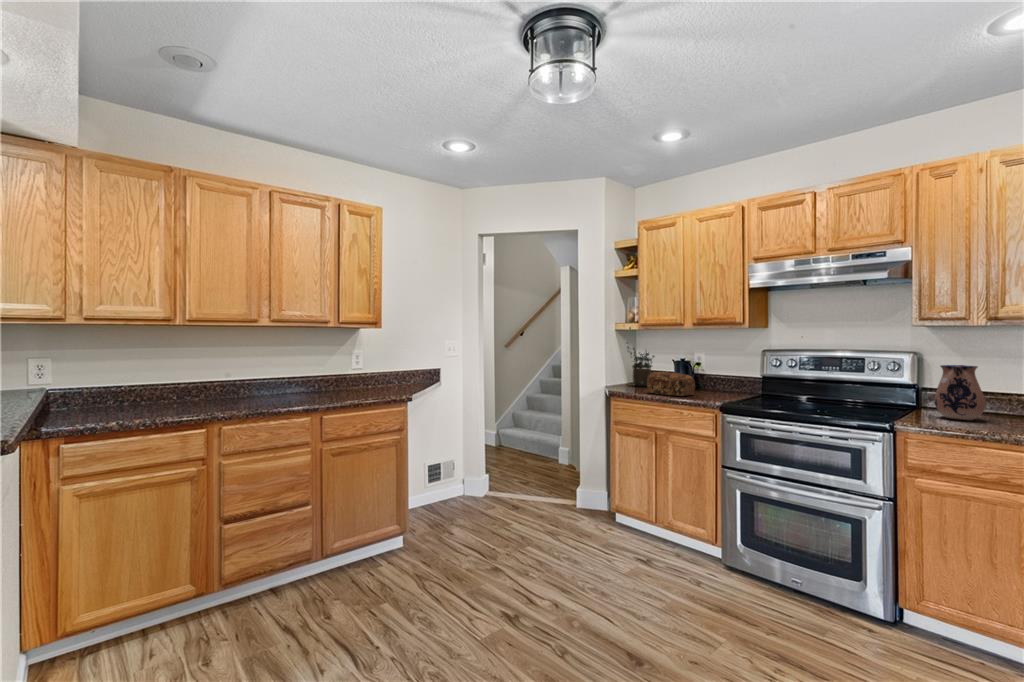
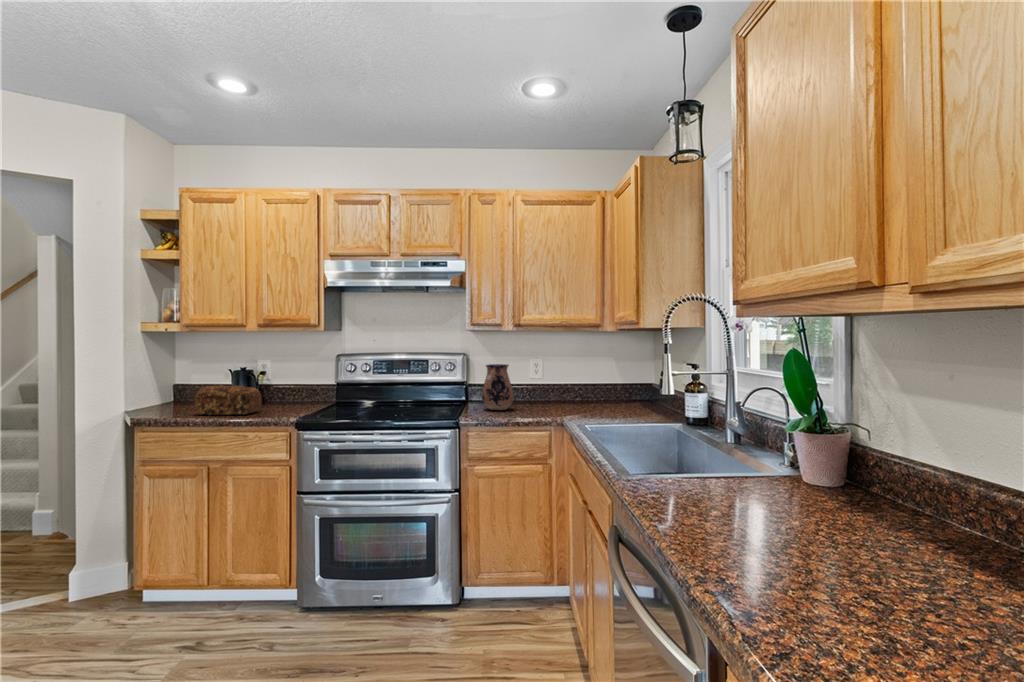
potted plant: present [627,342,654,386] -> none [159,347,204,406]

